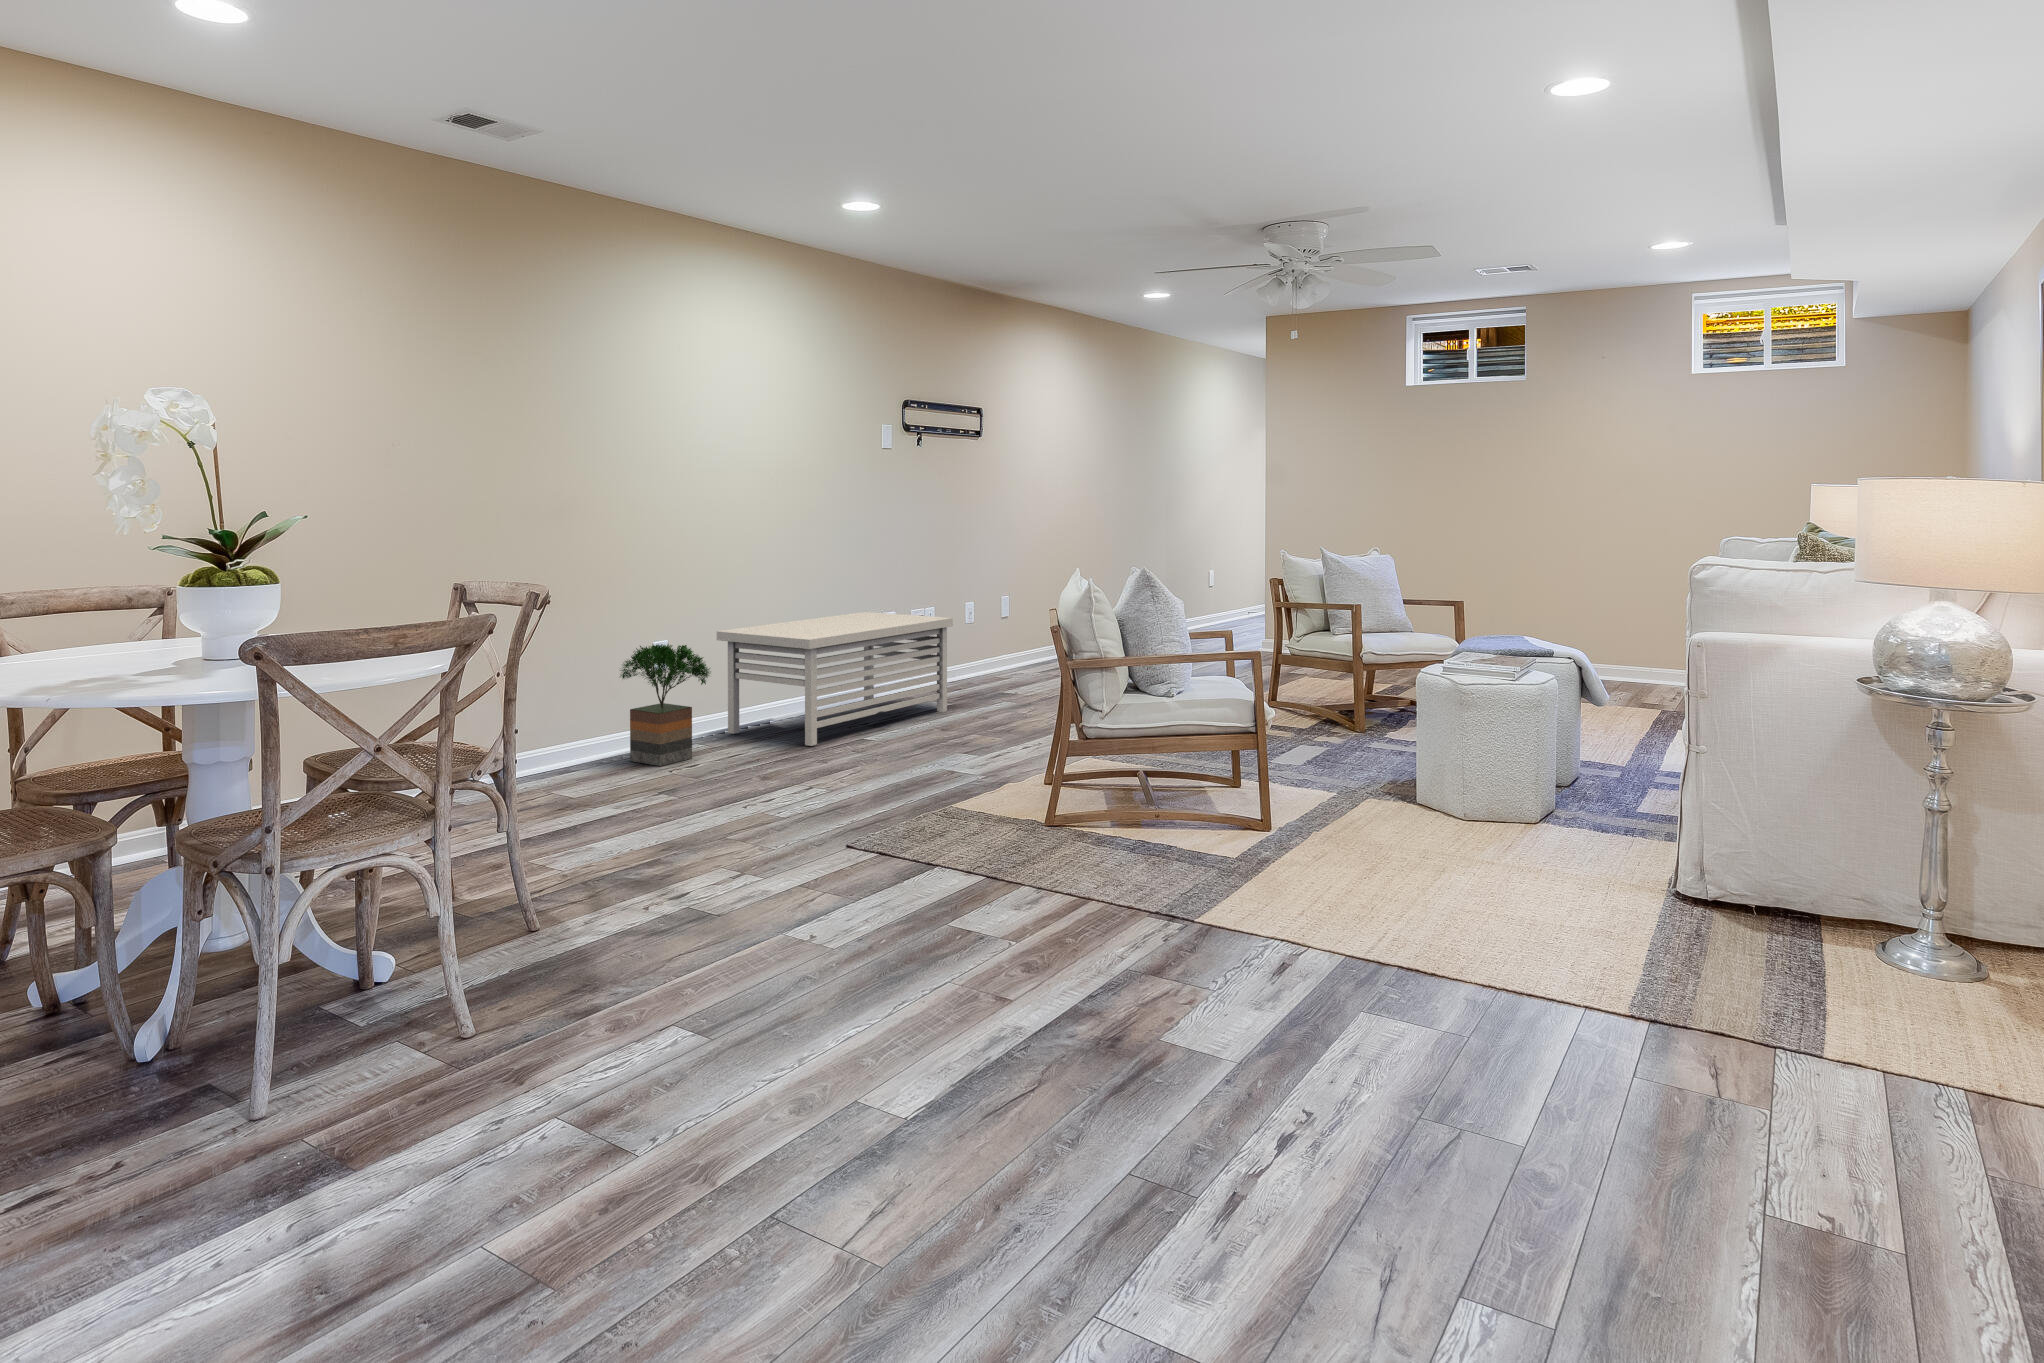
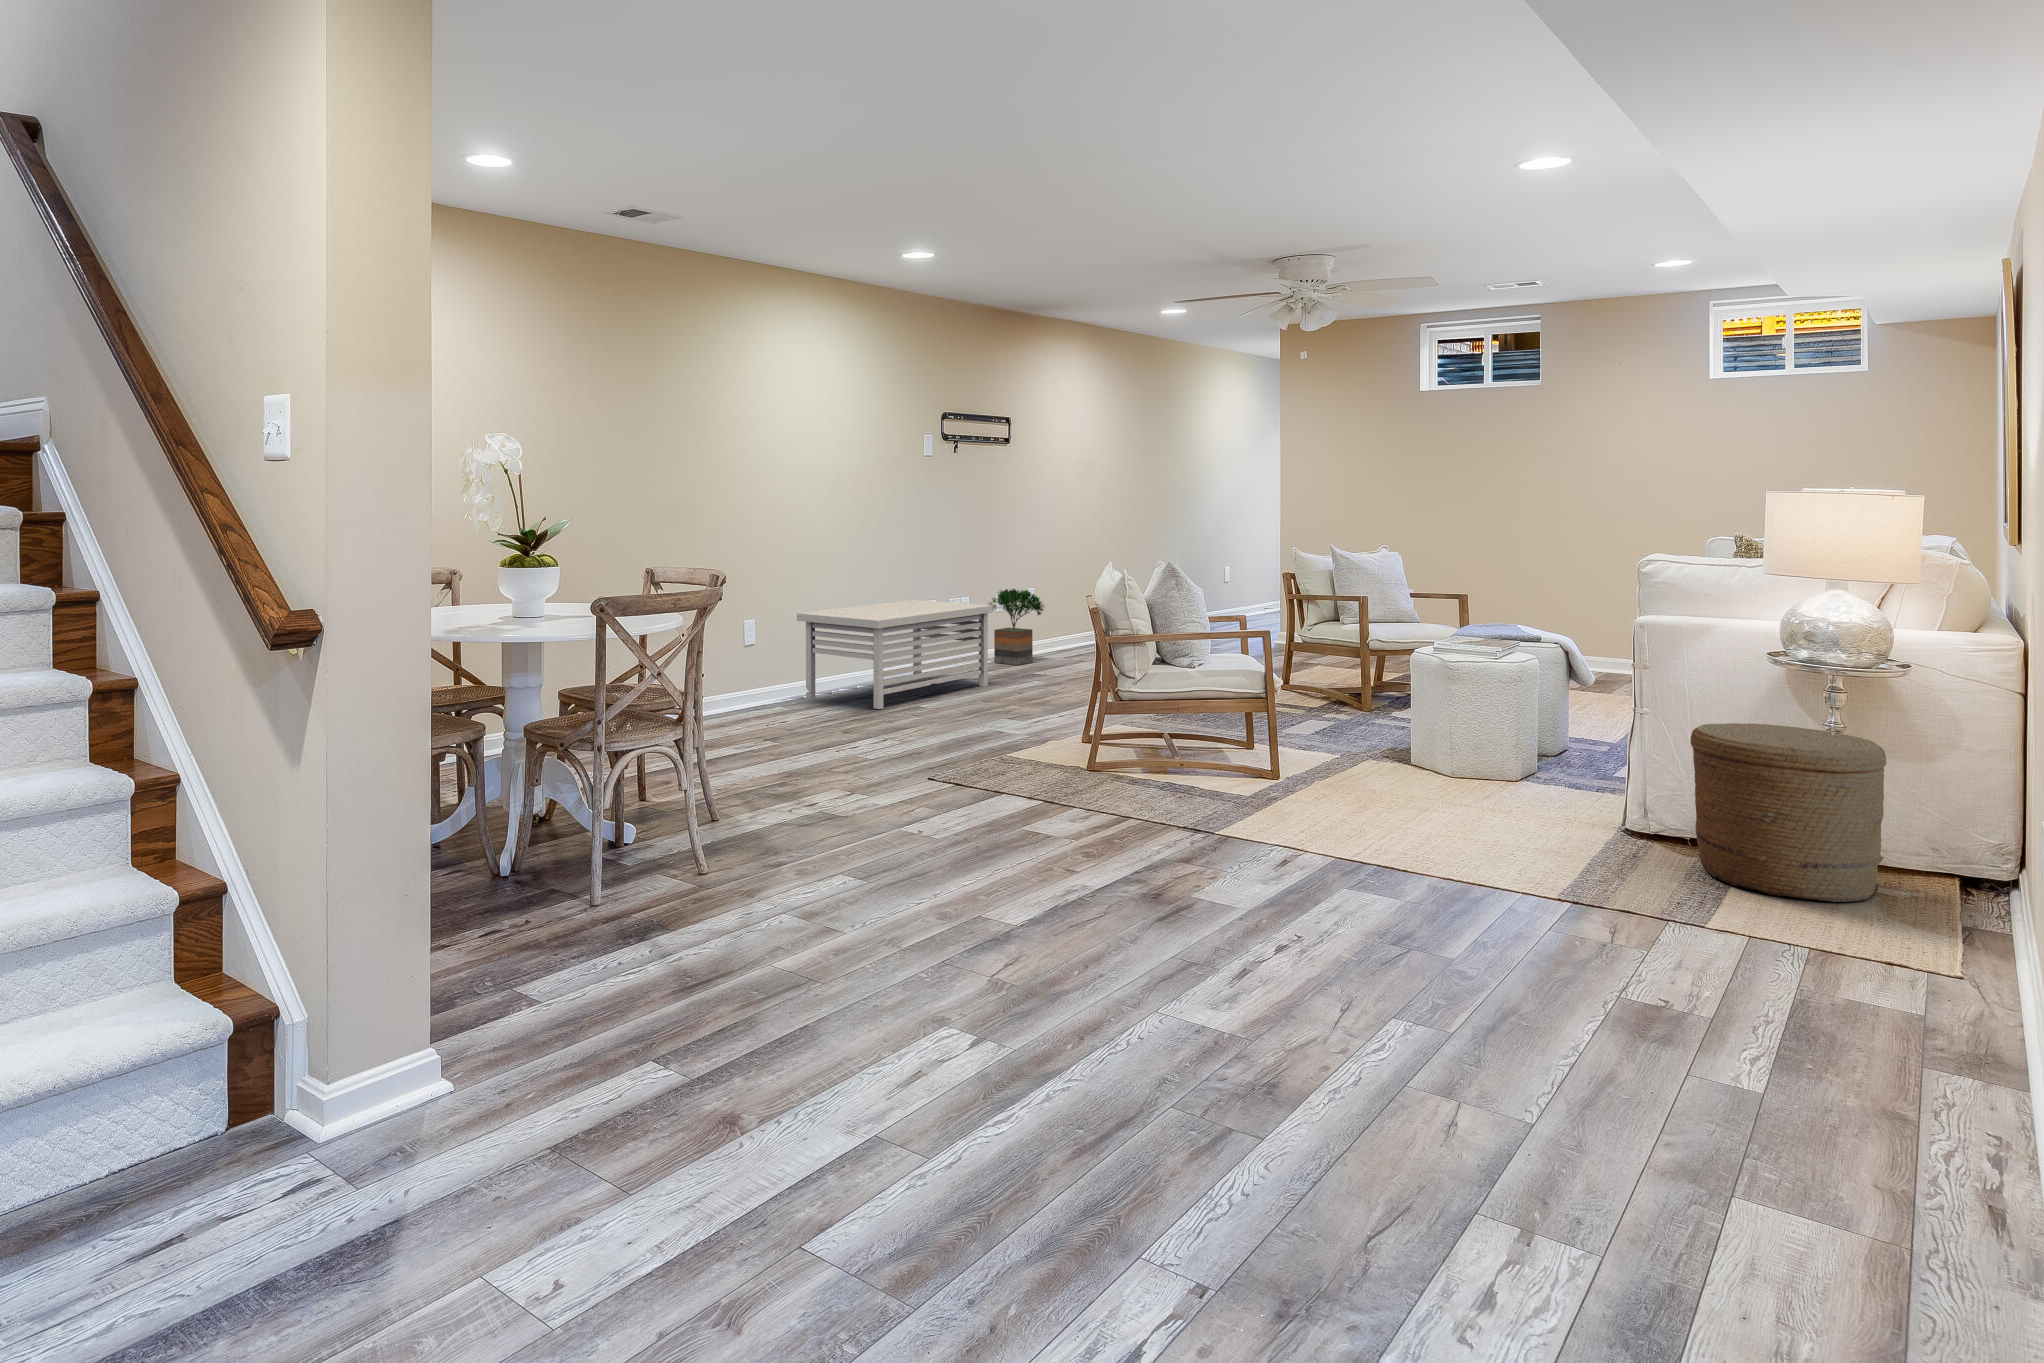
potted tree: present [620,644,710,766] -> present [989,589,1044,665]
woven basket: none [1770,766,2011,1002] -> present [1691,723,1886,902]

